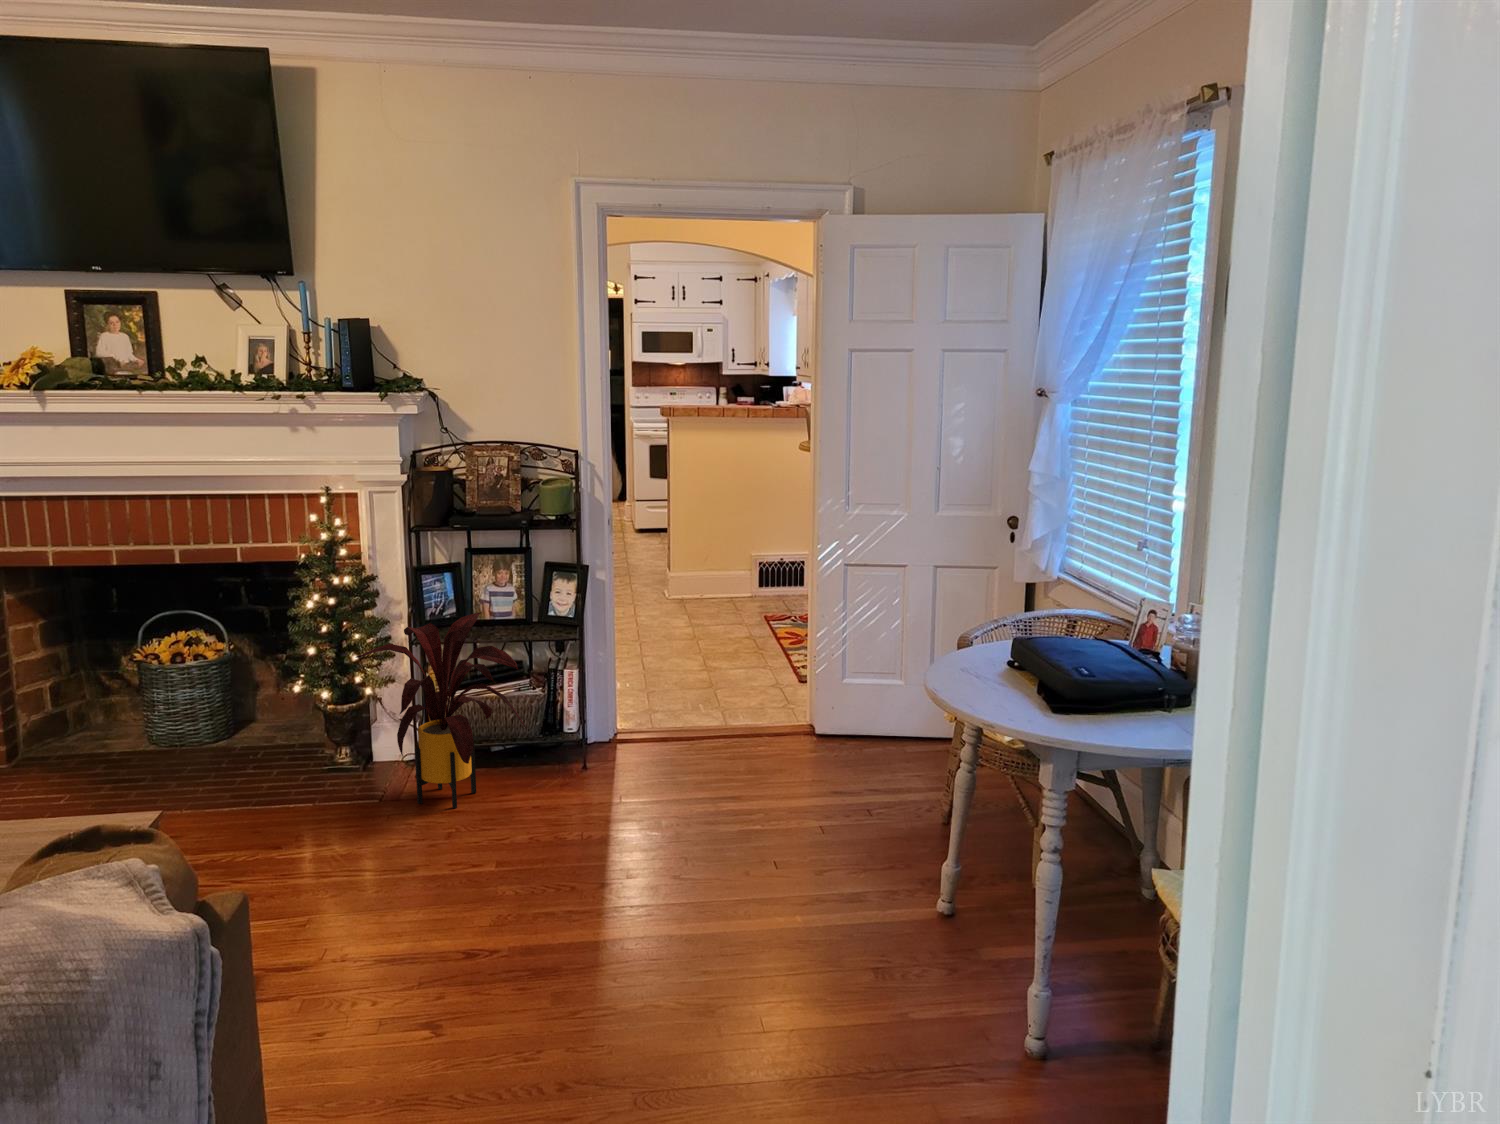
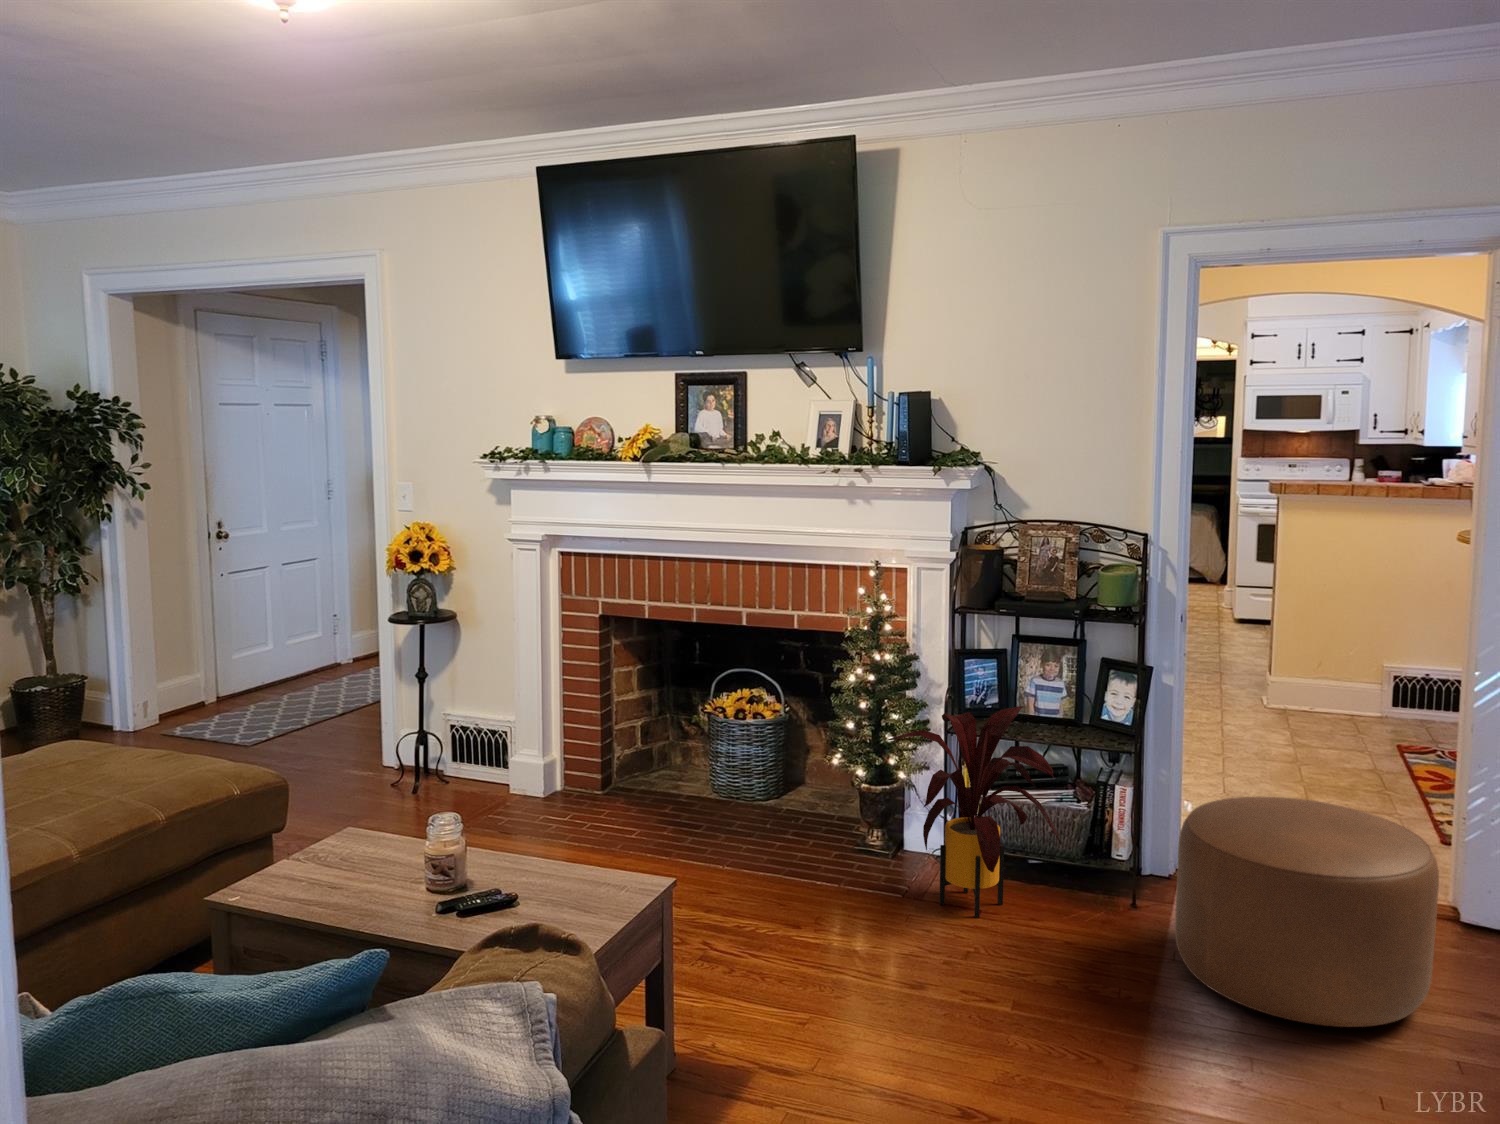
ottoman: none [626,661,814,832] -> present [1175,797,1439,1027]

